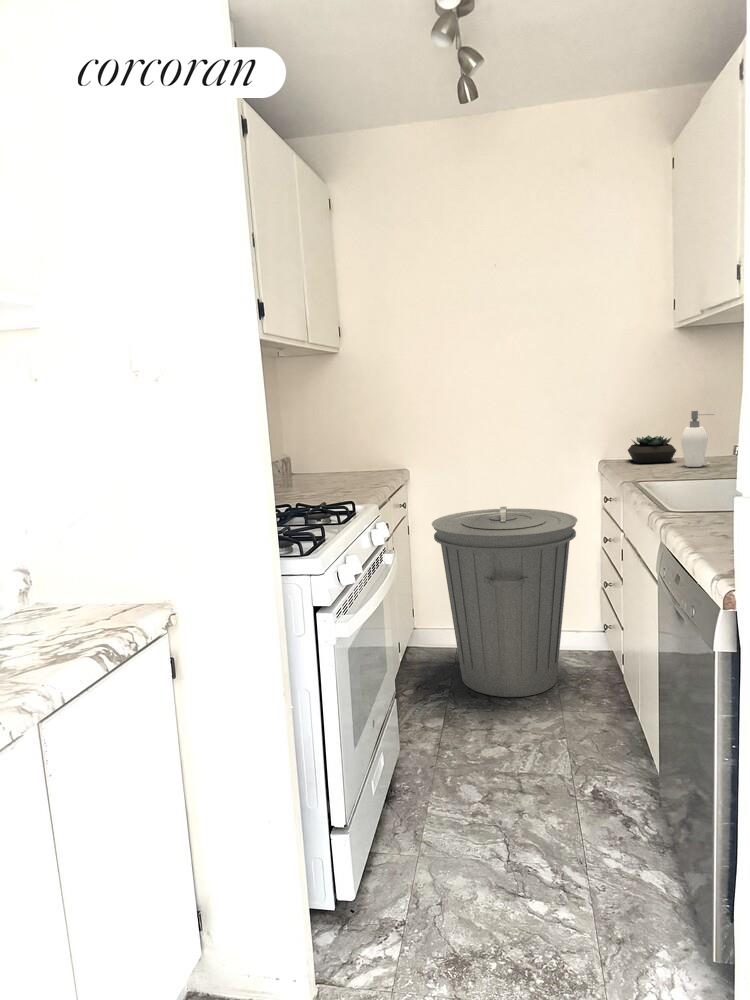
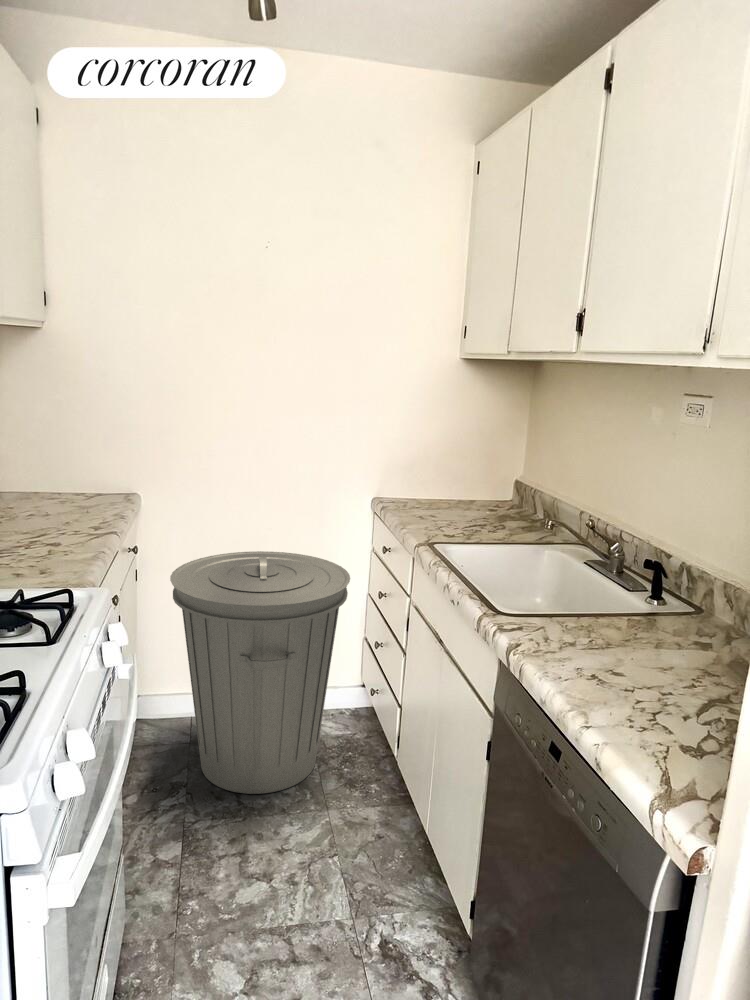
soap dispenser: present [681,411,713,467] -> none [463,456,499,518]
succulent plant: present [628,435,676,463] -> none [400,474,453,507]

